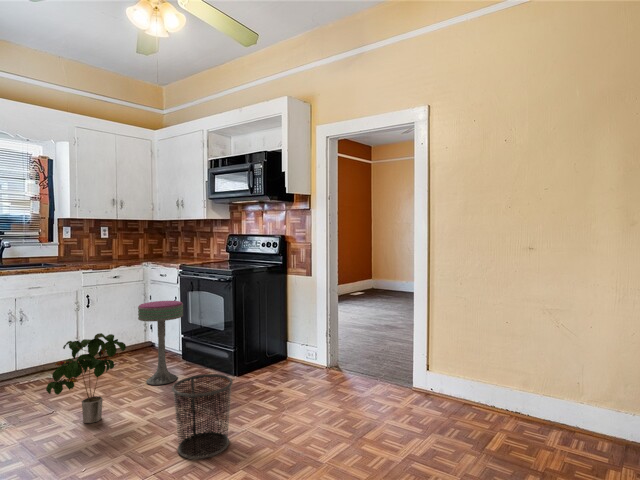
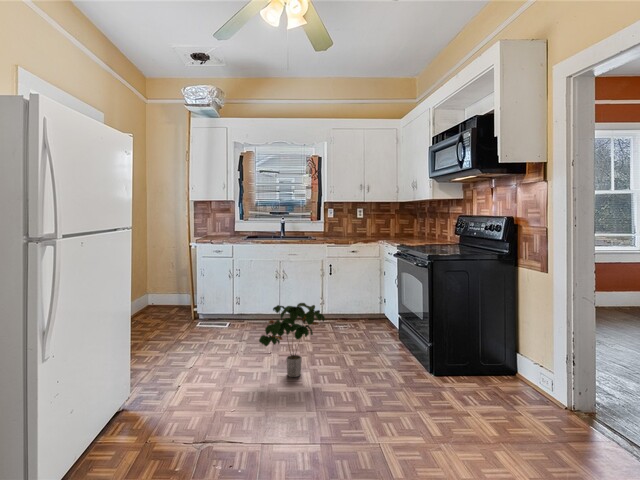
bar stool: present [138,301,183,385] -> none [349,281,390,361]
waste bin: present [172,374,233,459] -> none [318,361,378,447]

